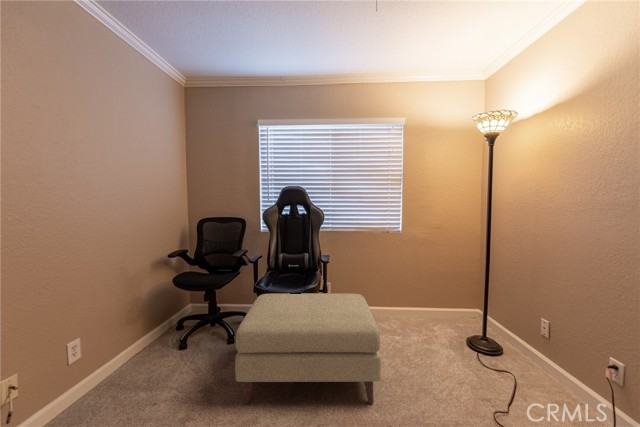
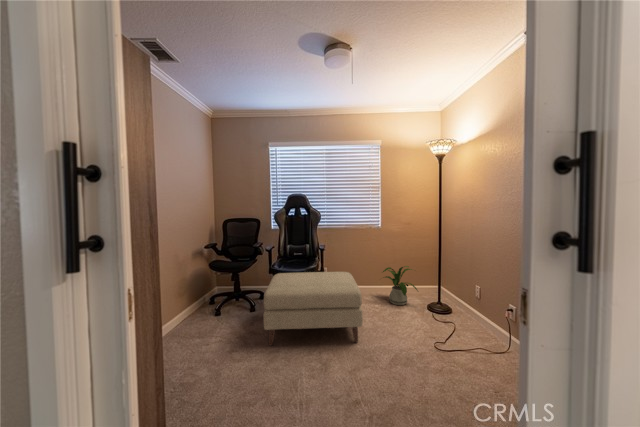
house plant: none [401,286,457,339] -> present [383,266,418,305]

